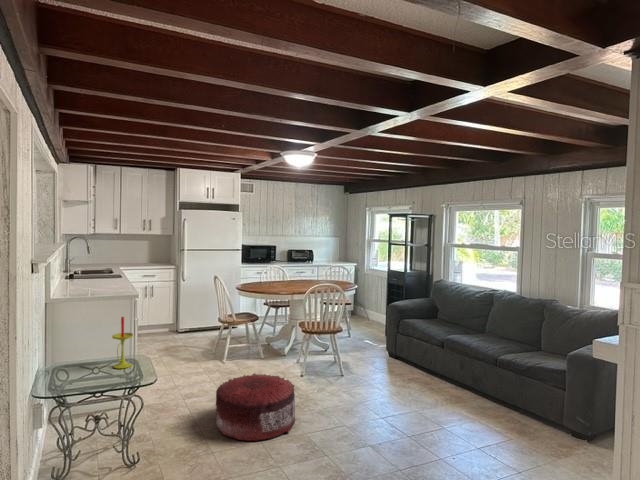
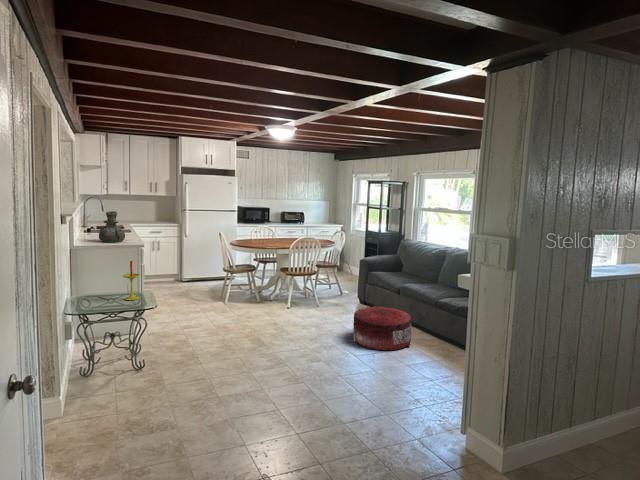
vase: none [82,253,115,291] -> present [99,211,125,242]
pouf: present [216,373,296,441] -> present [353,306,411,350]

